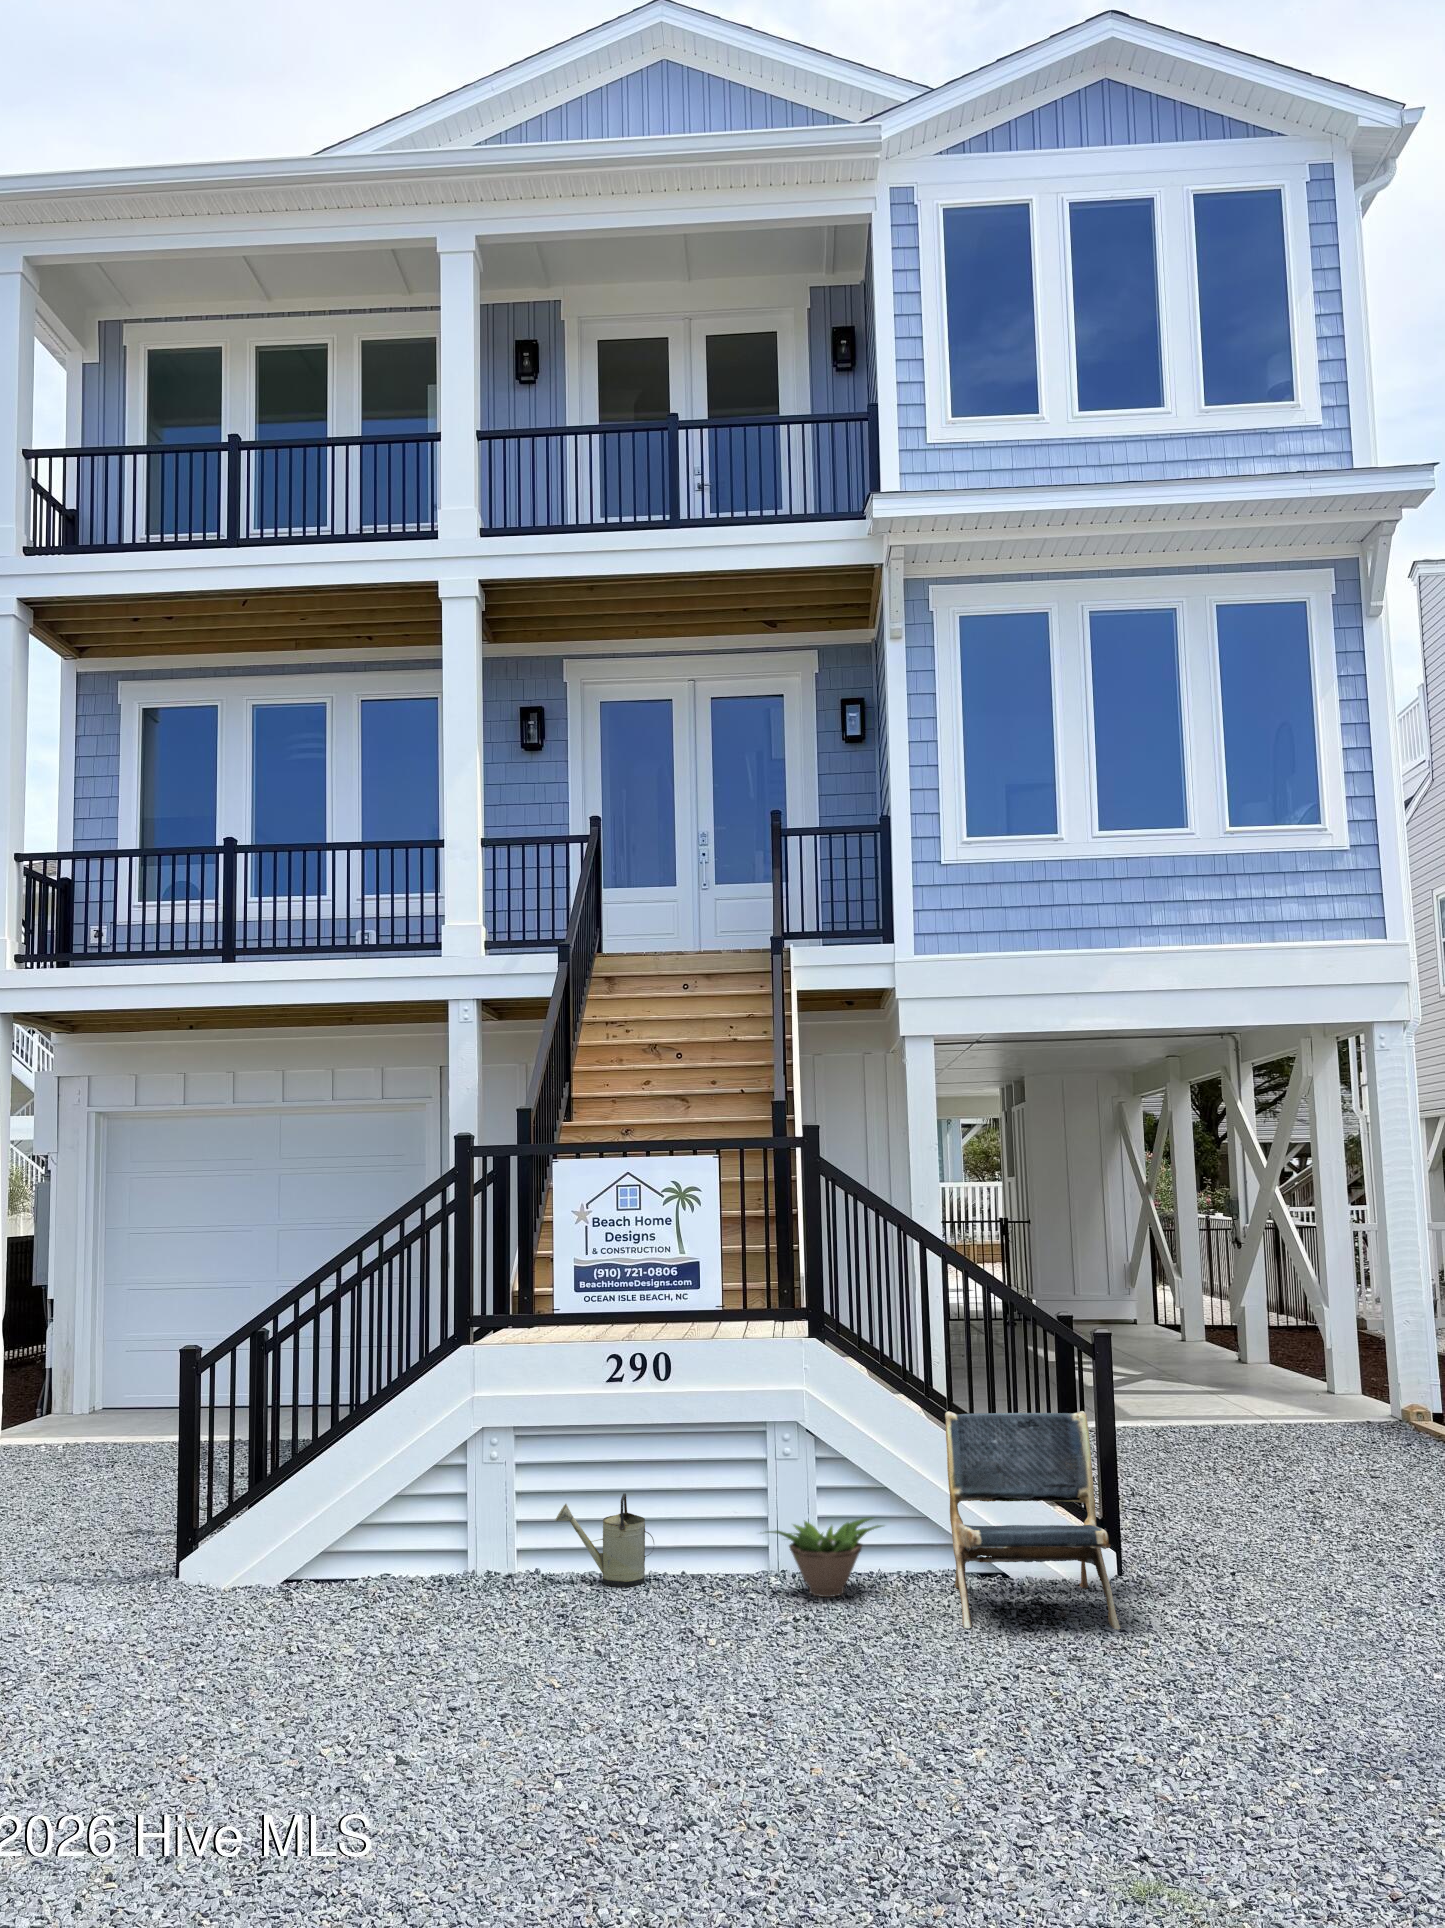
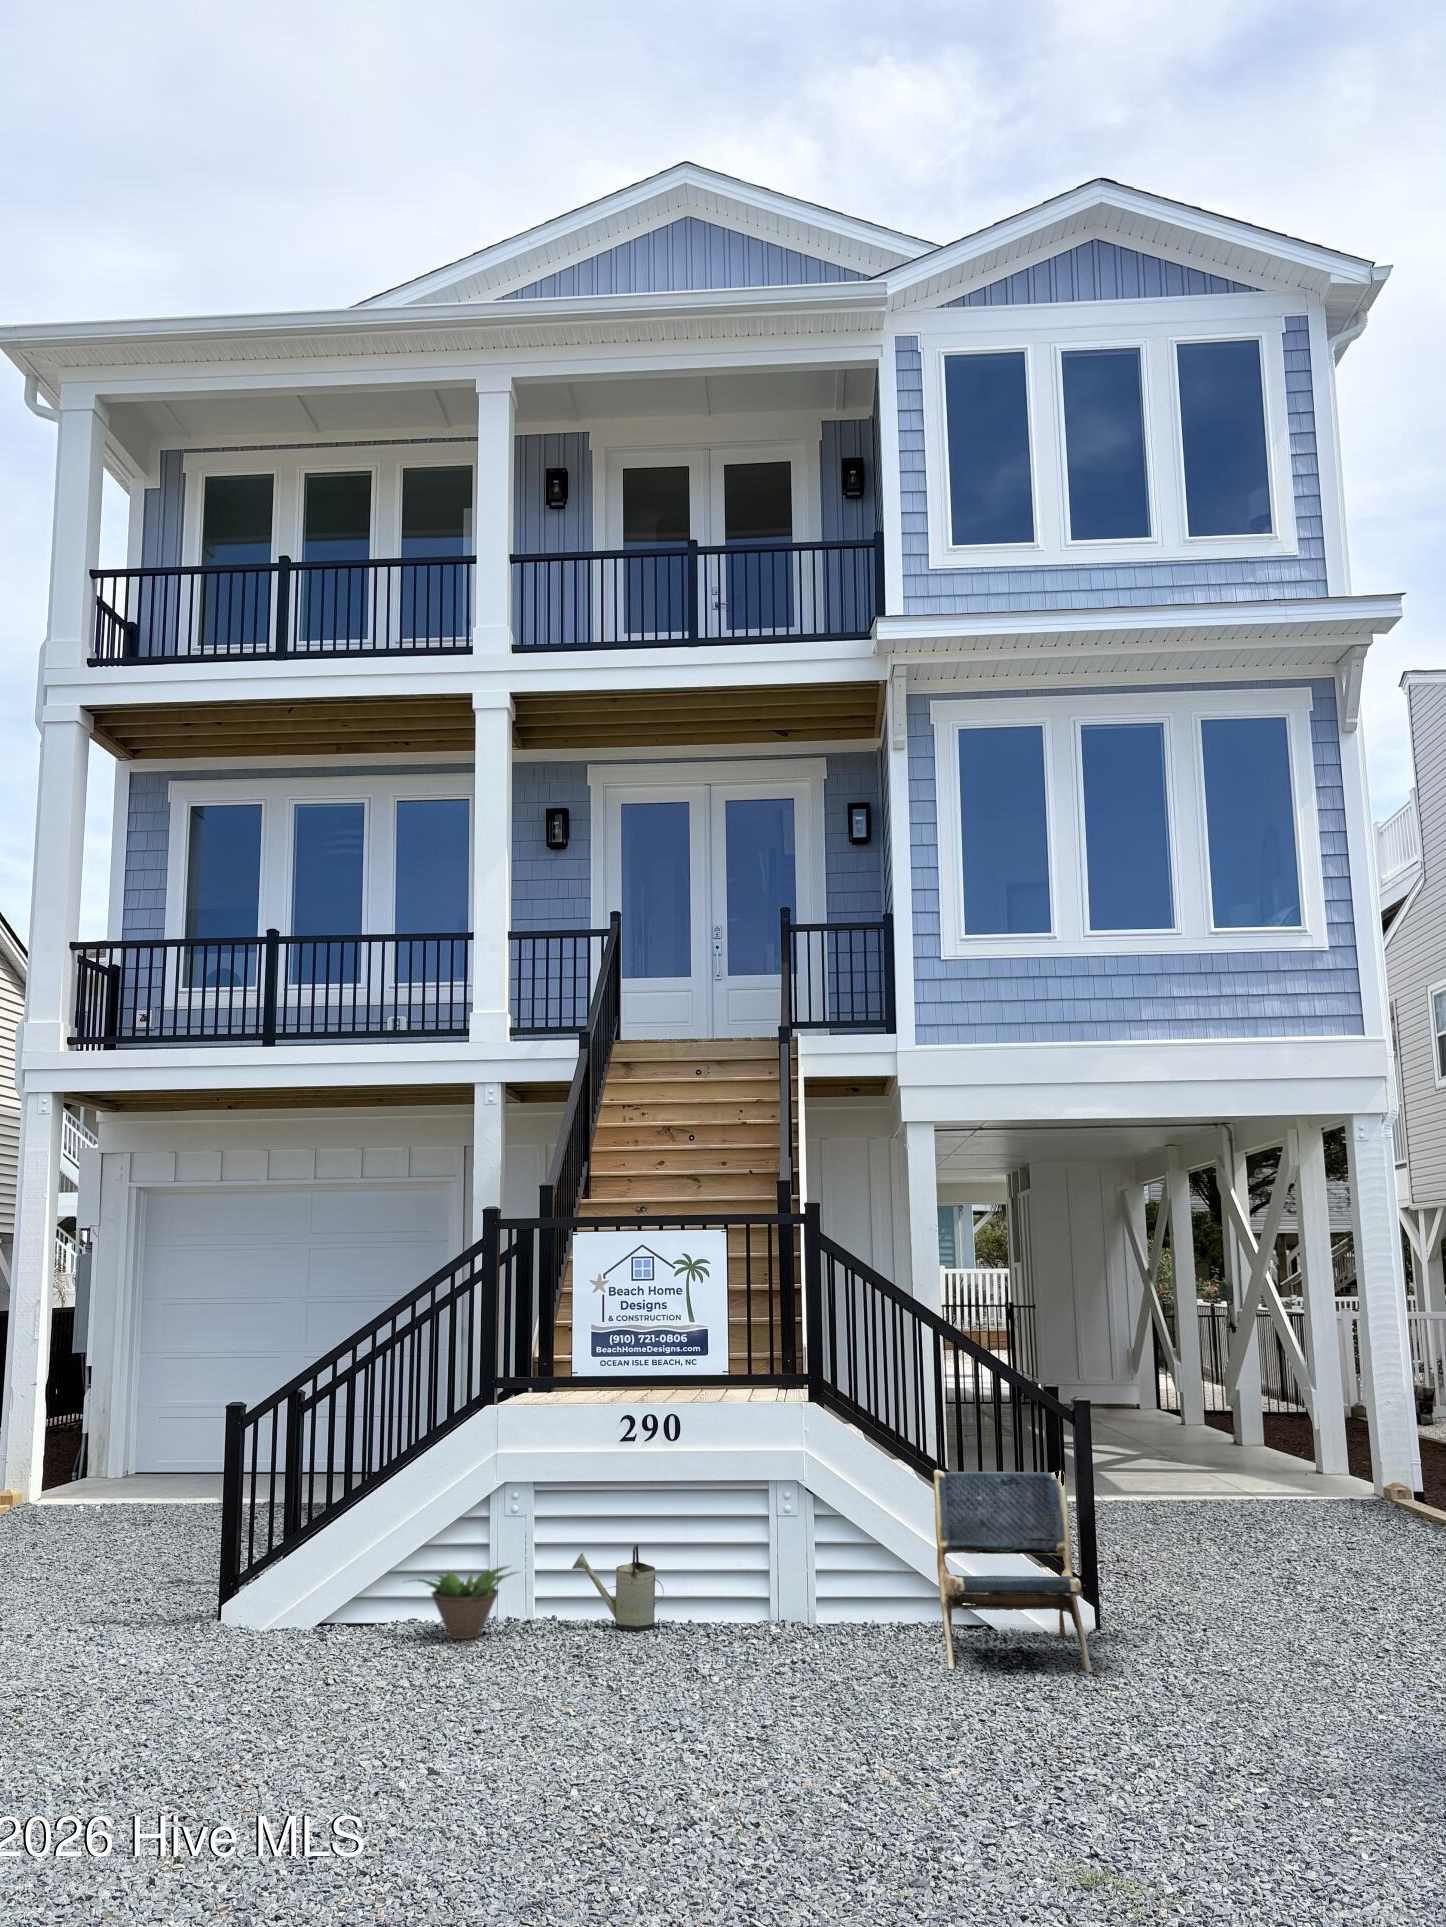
decorative plant: present [767,1518,882,1597] -> present [417,1566,516,1639]

